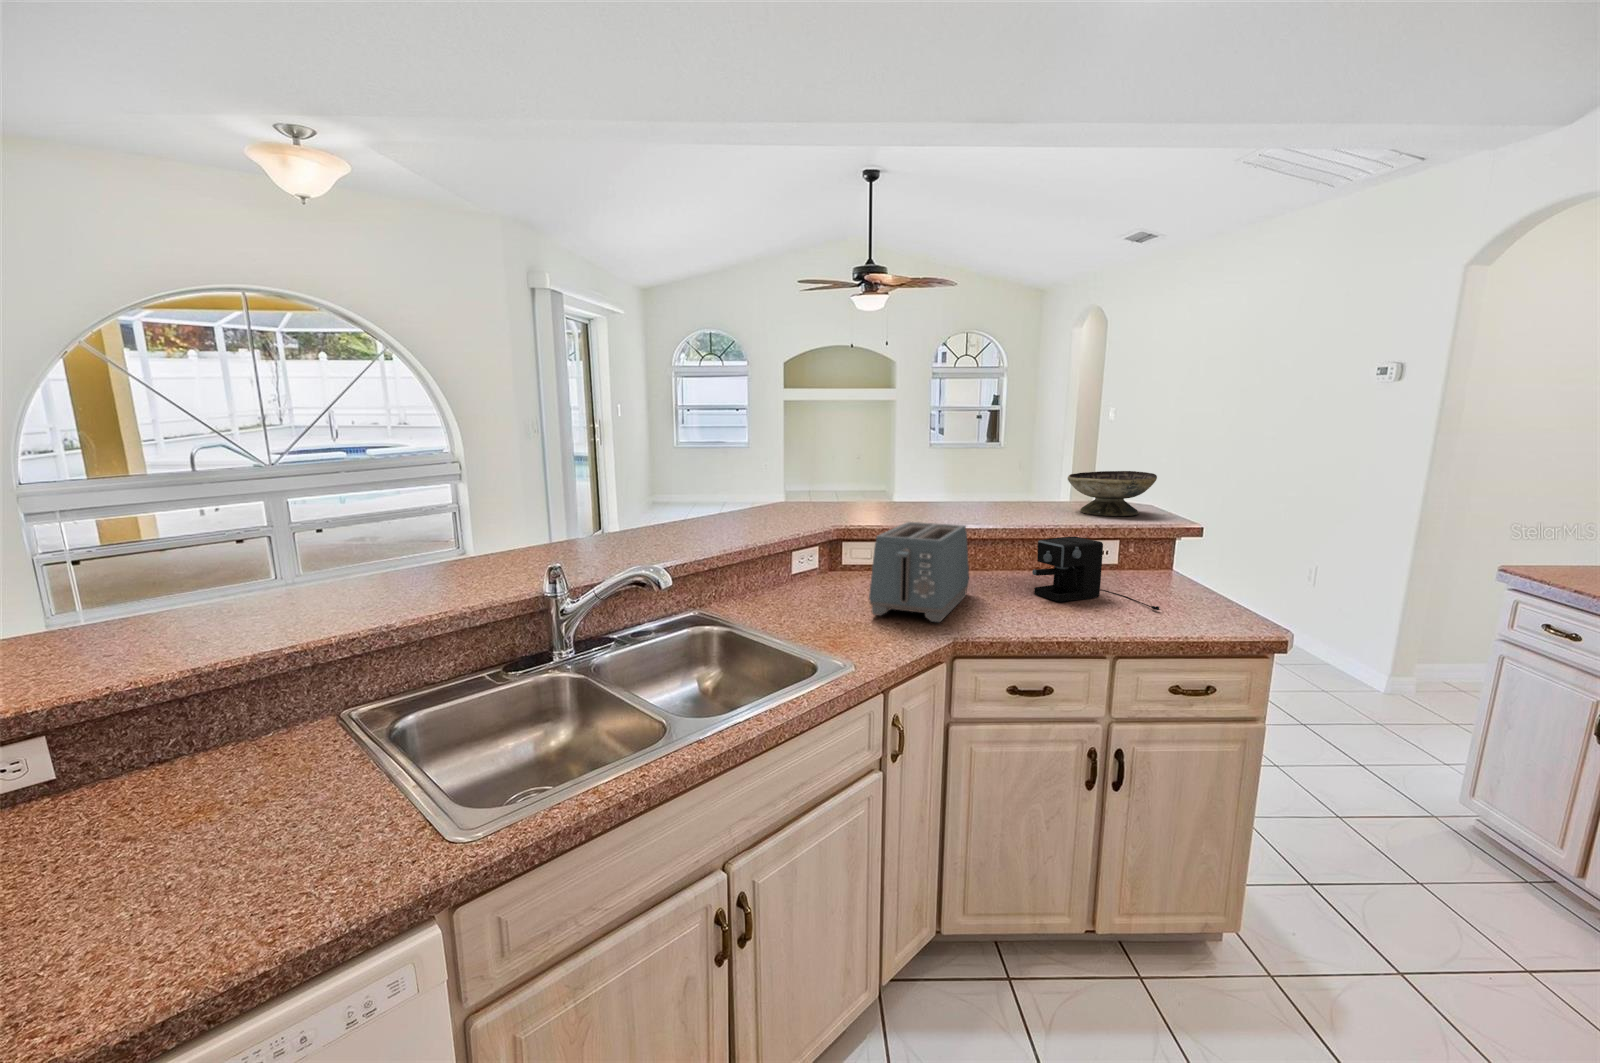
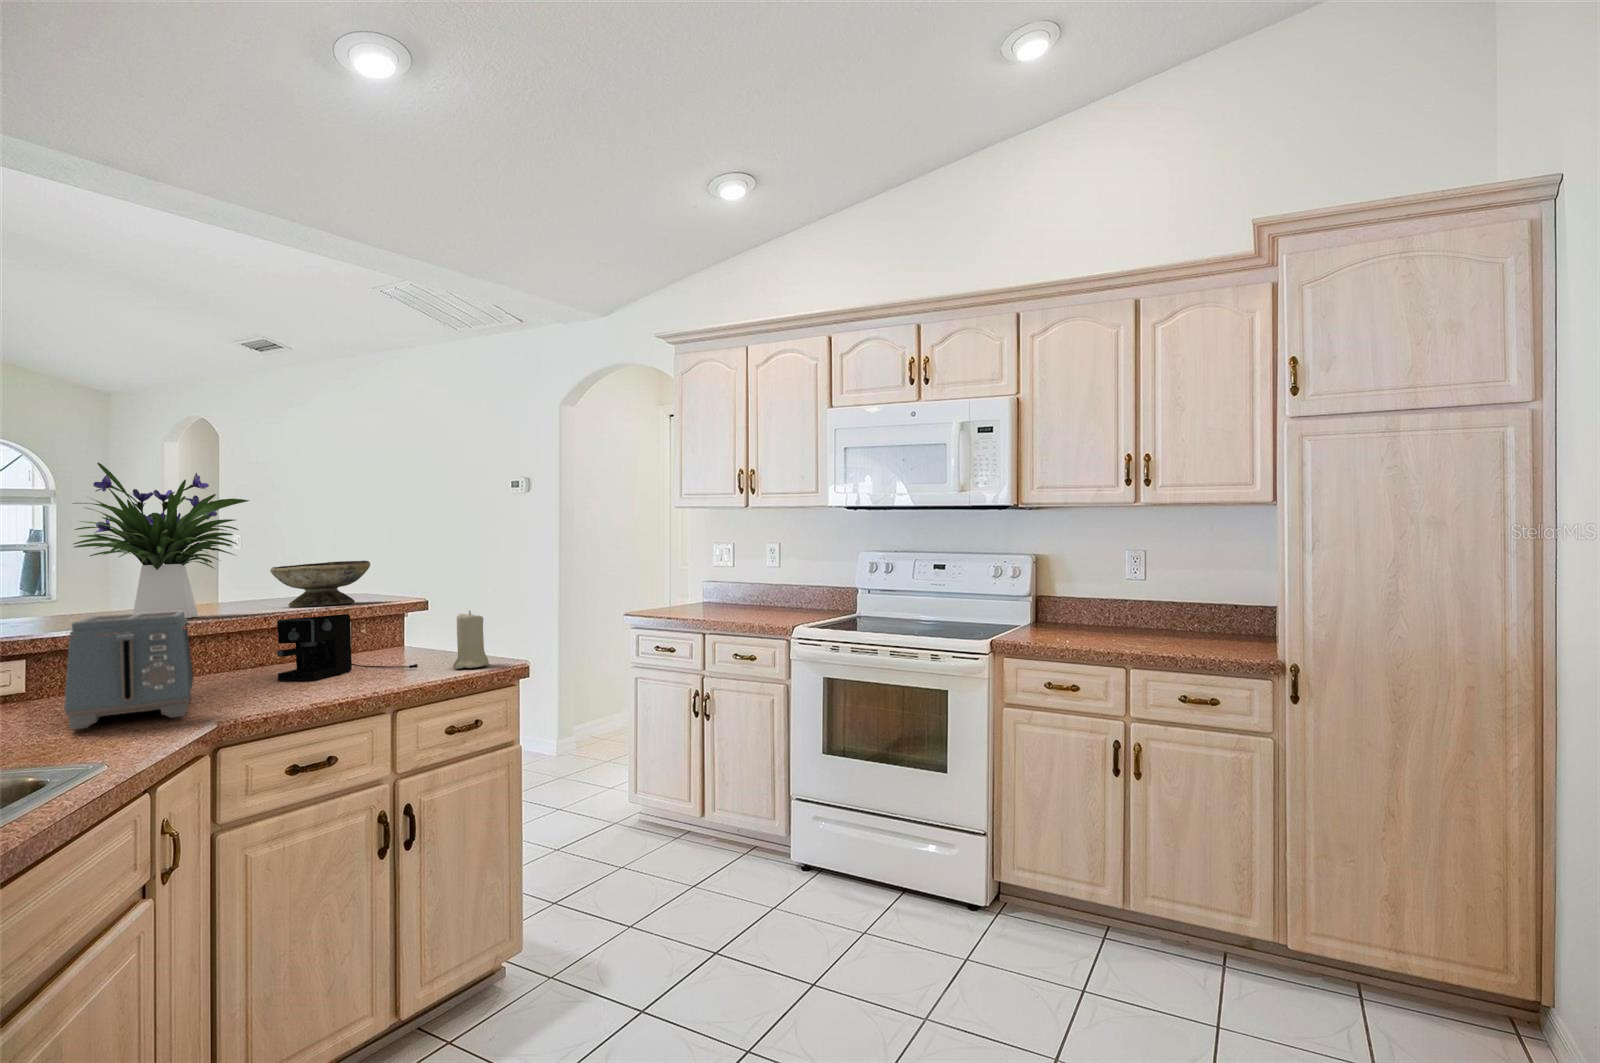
flower arrangement: none [911,393,1038,523] -> present [72,463,249,618]
candle: none [1195,563,1239,628] -> present [453,611,489,669]

